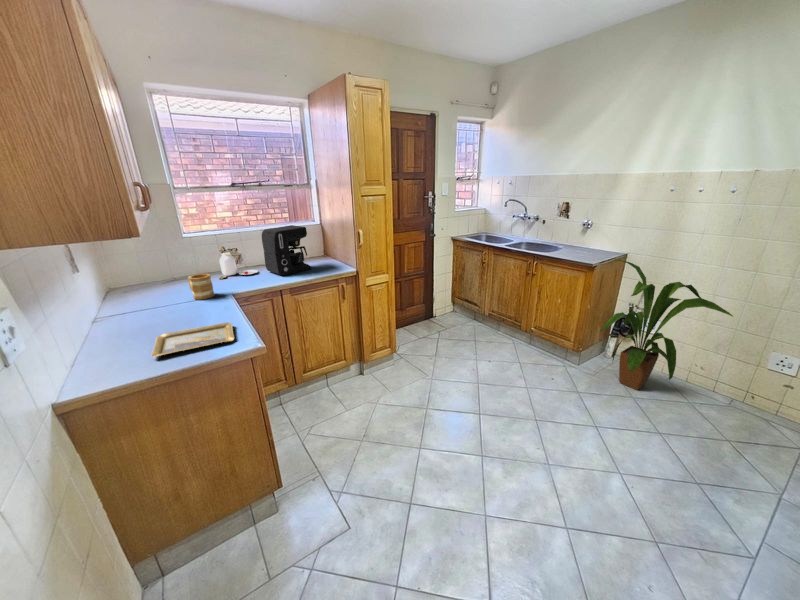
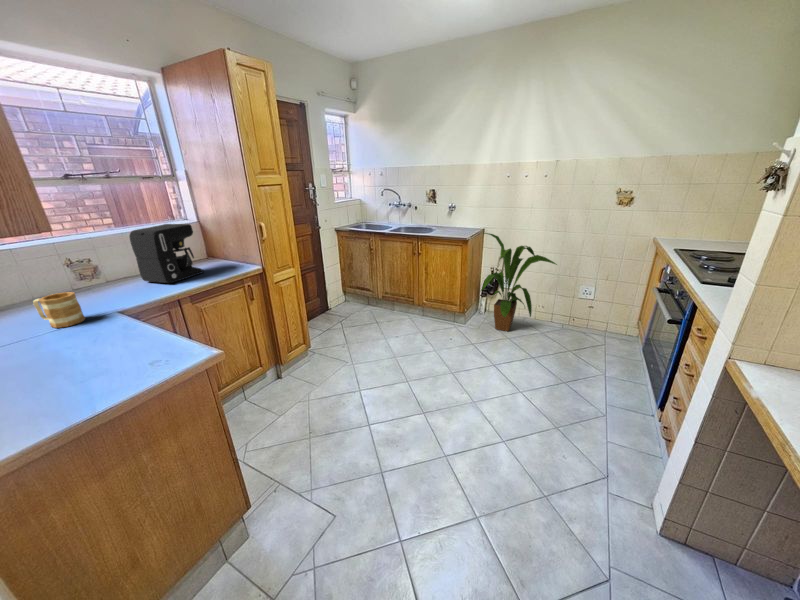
jar: present [219,253,258,279] -> none [67,264,131,299]
tray: present [152,323,234,357] -> none [39,341,169,402]

